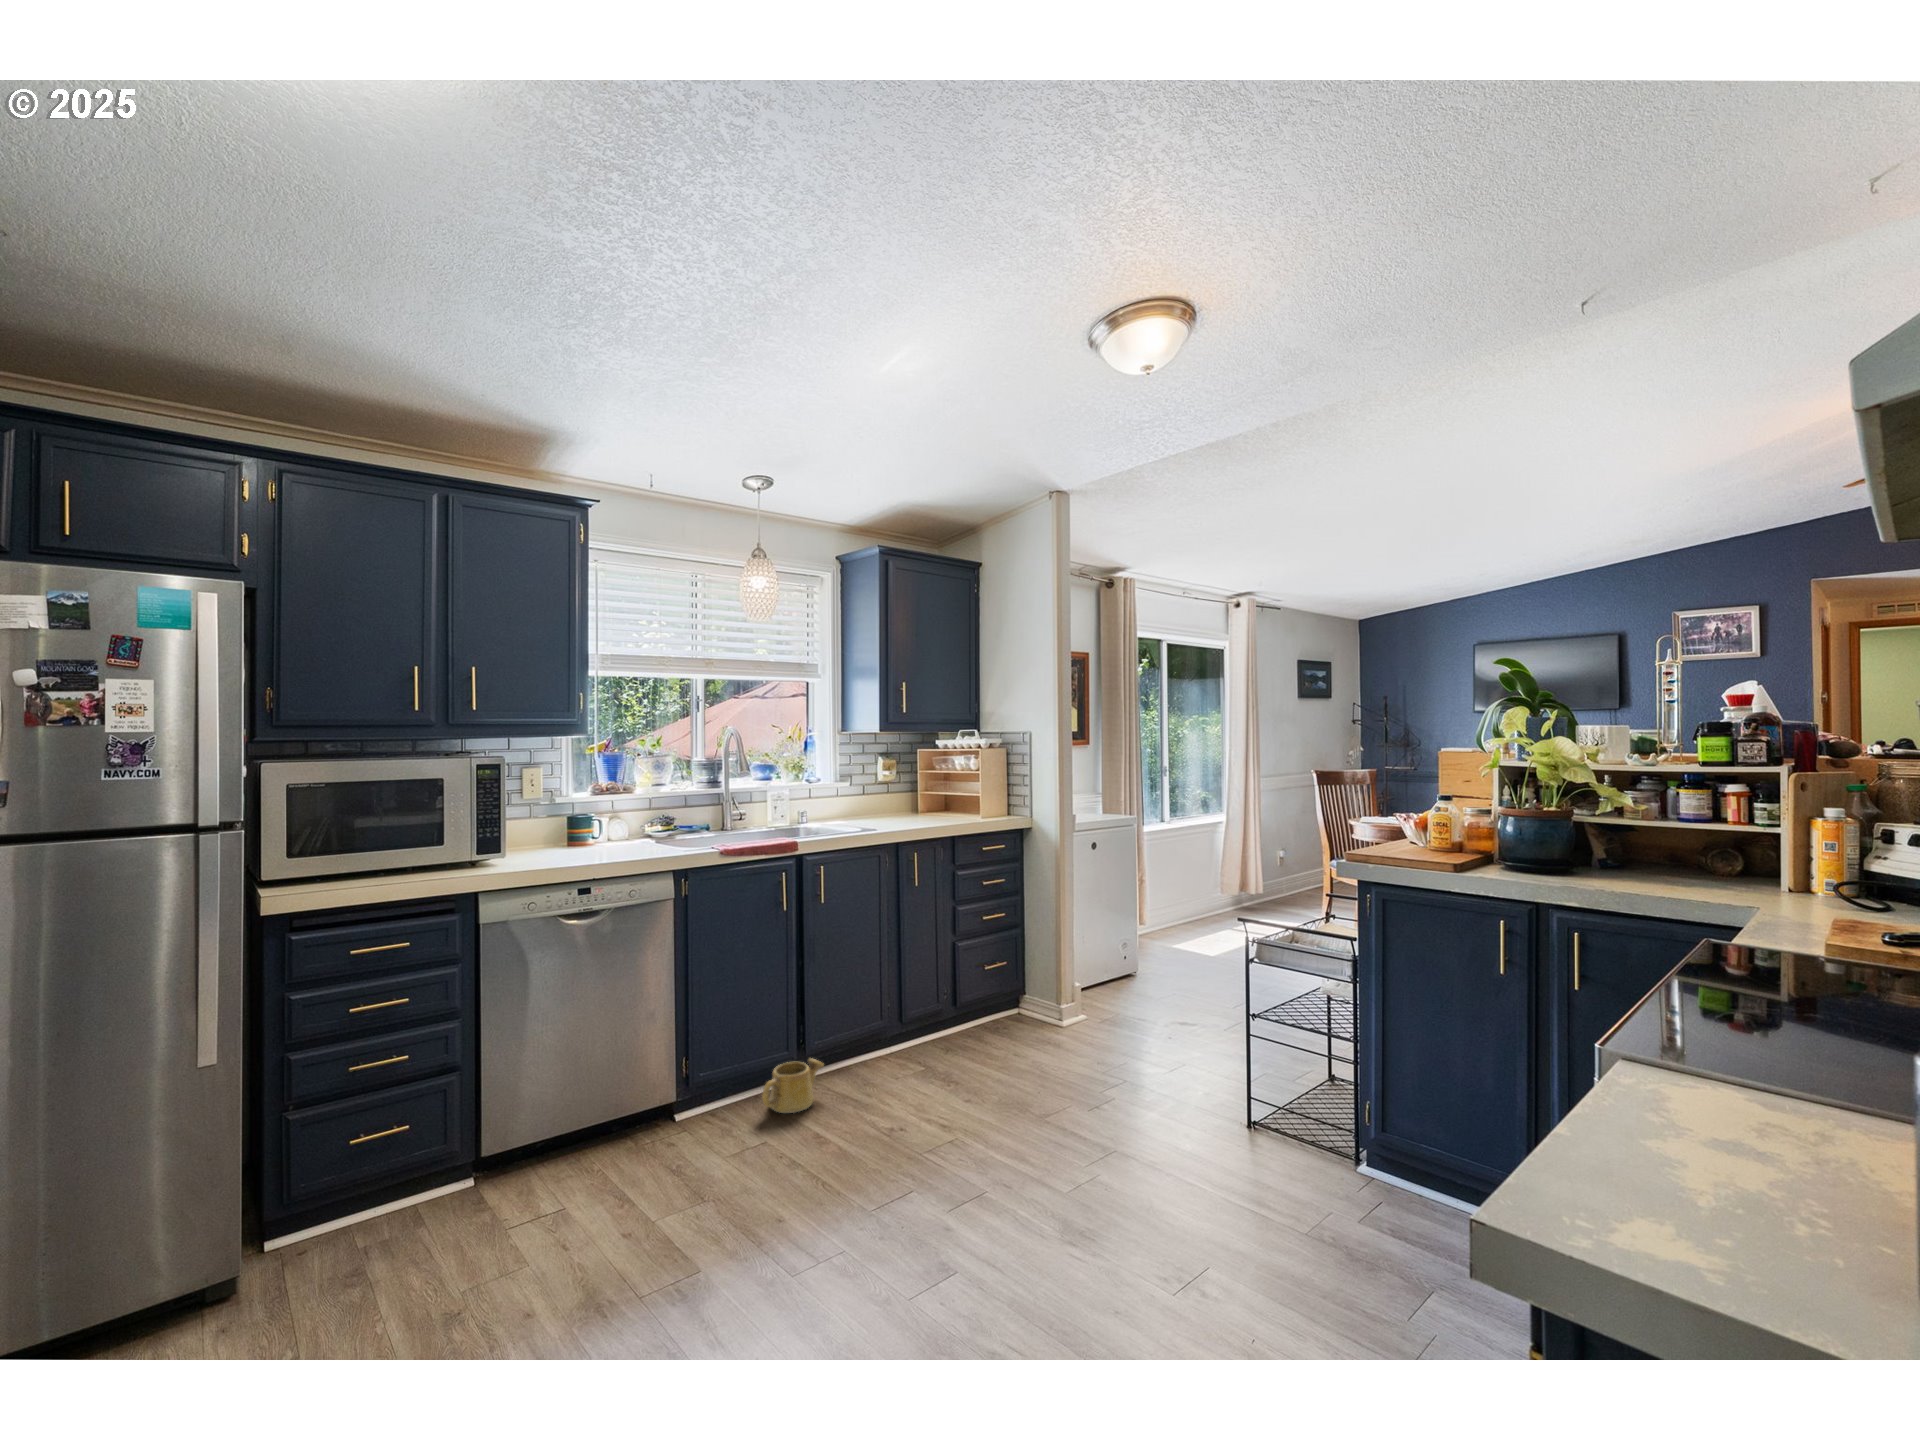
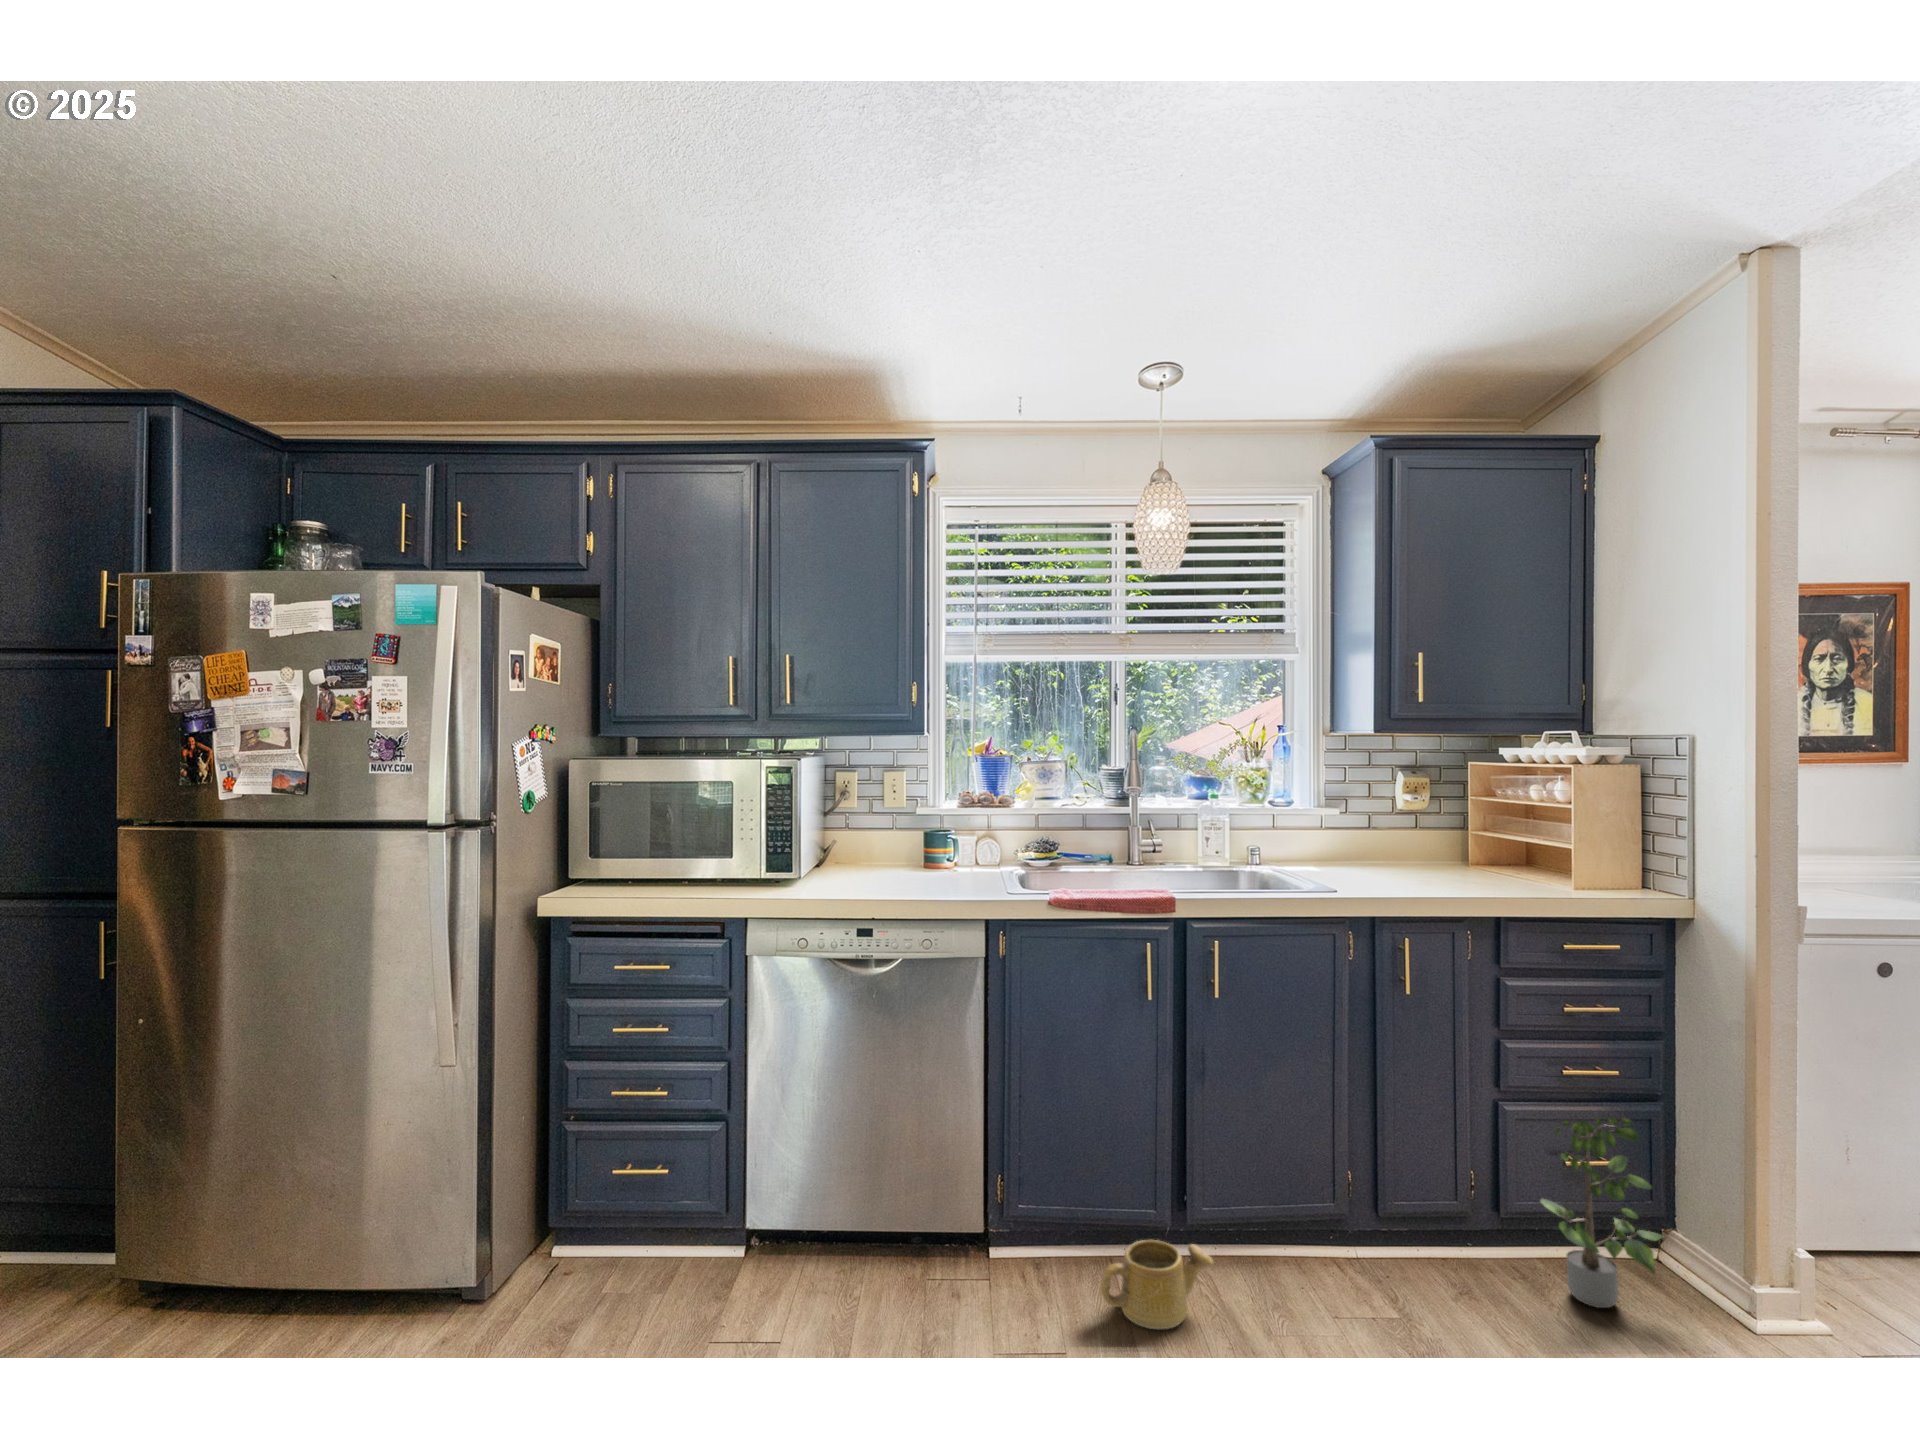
potted plant: none [974,931,1029,1037] -> present [1540,1114,1664,1308]

